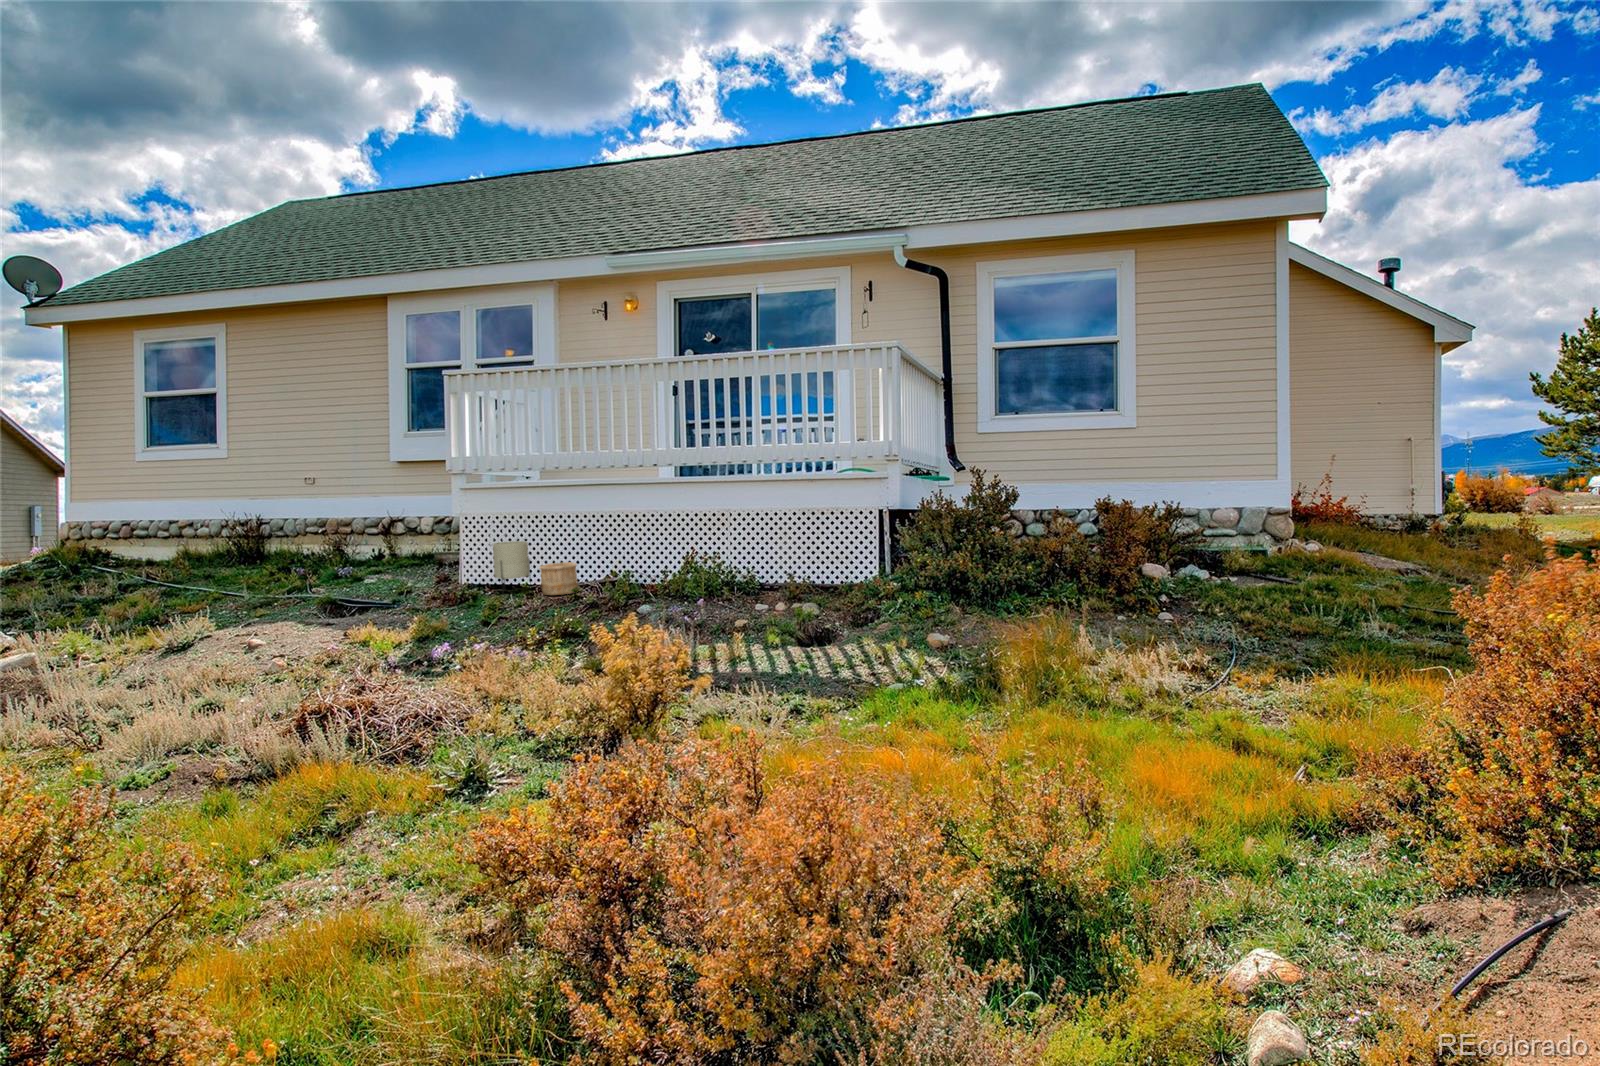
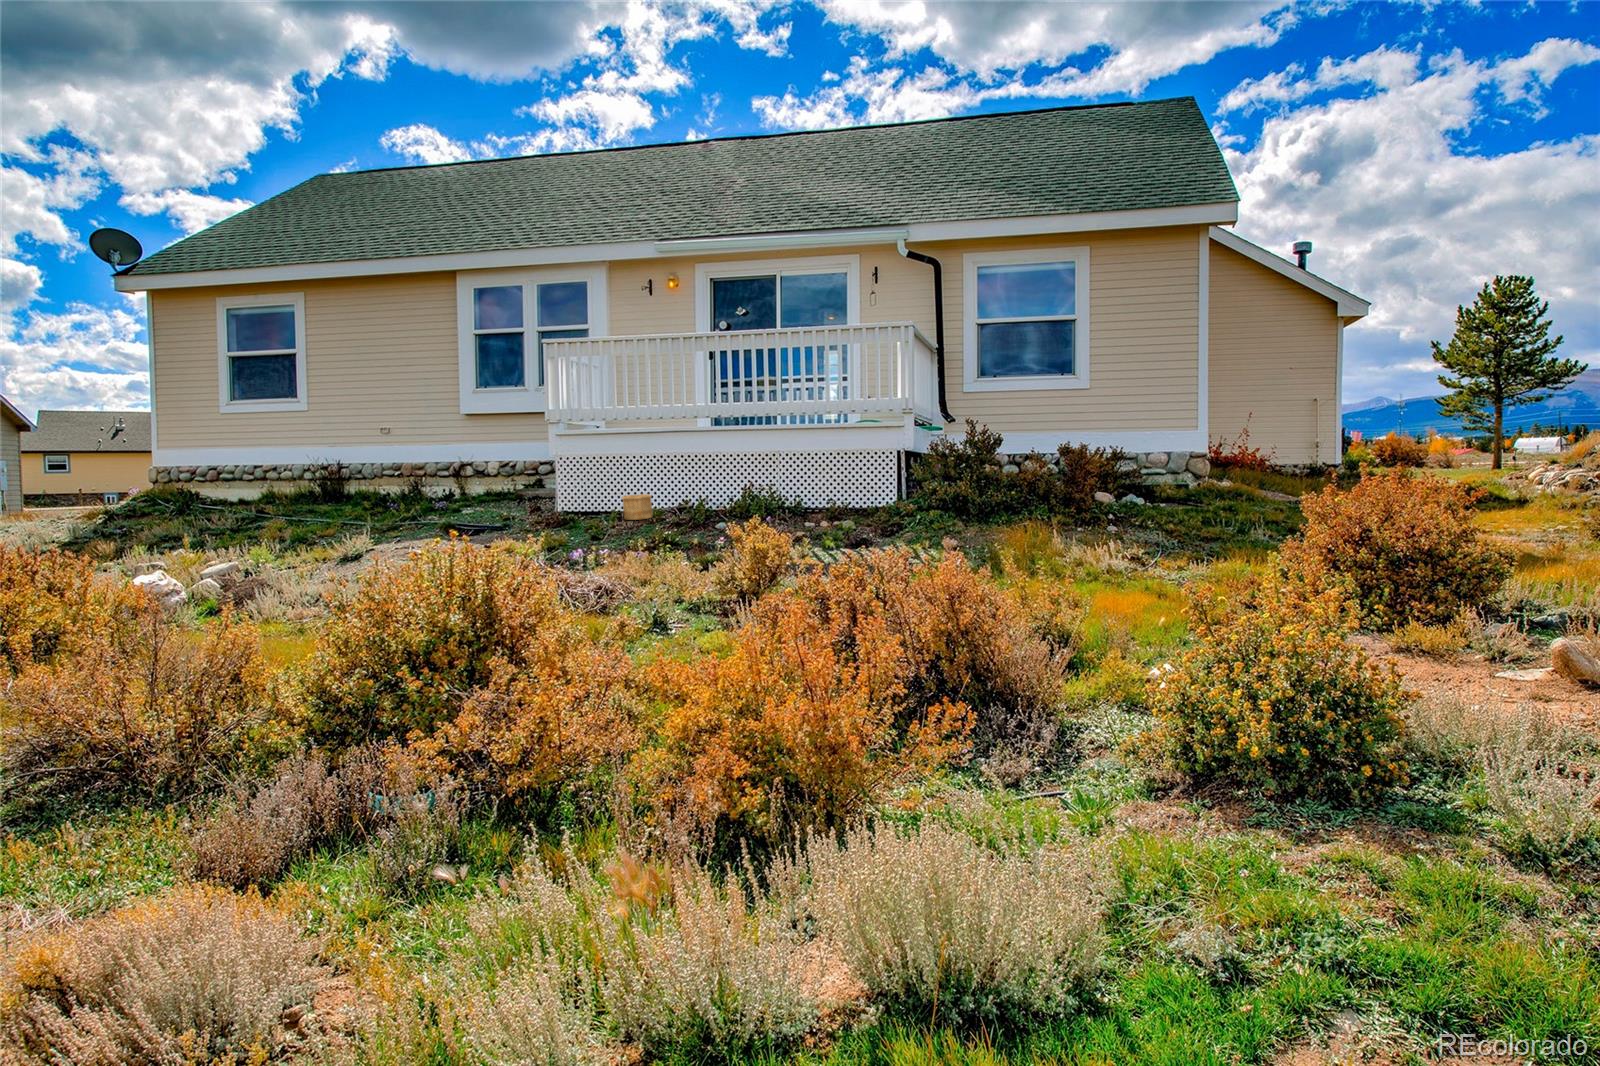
planter: present [493,541,530,581] -> none [581,478,612,520]

